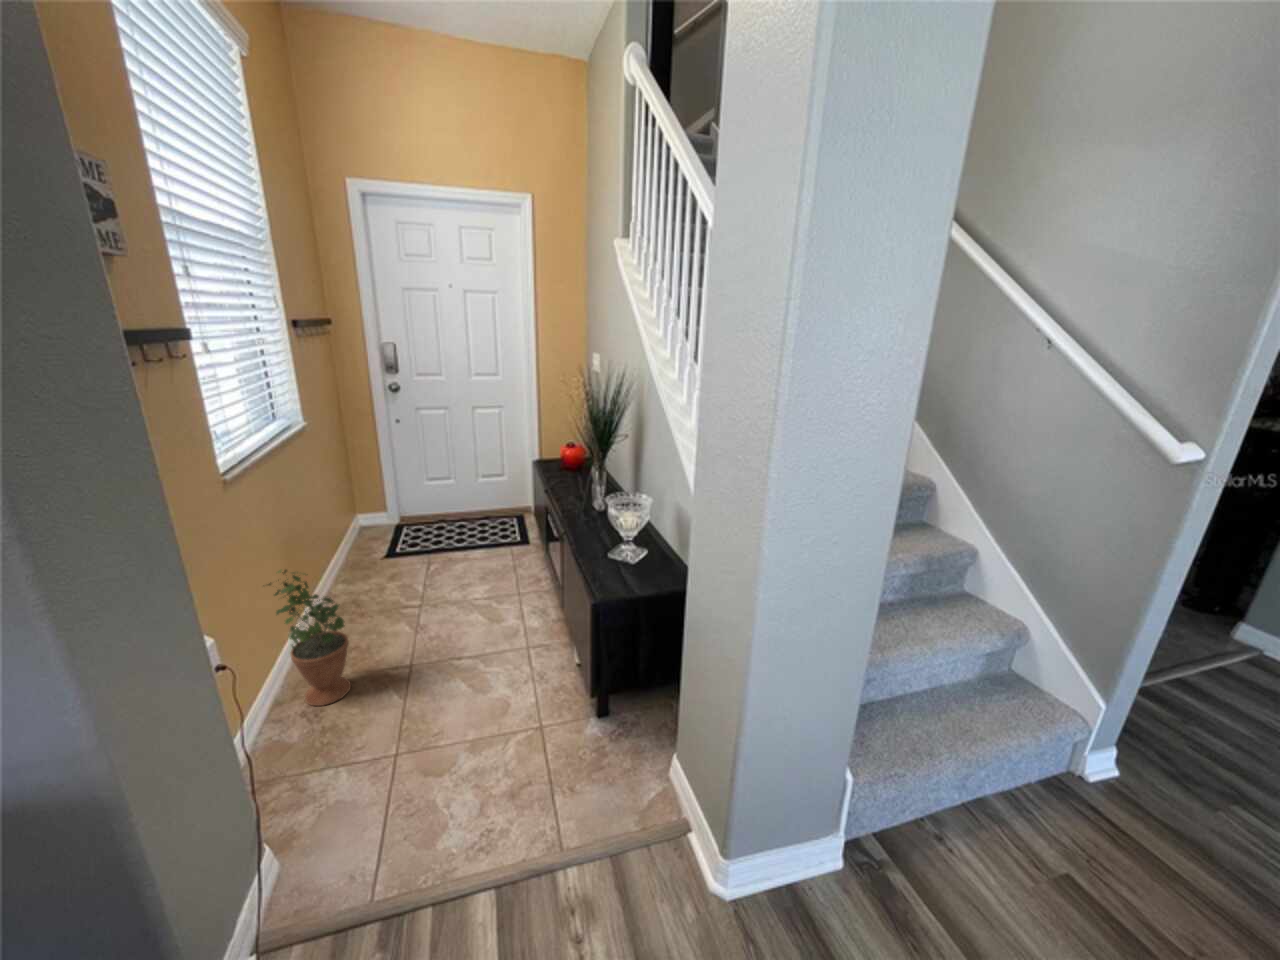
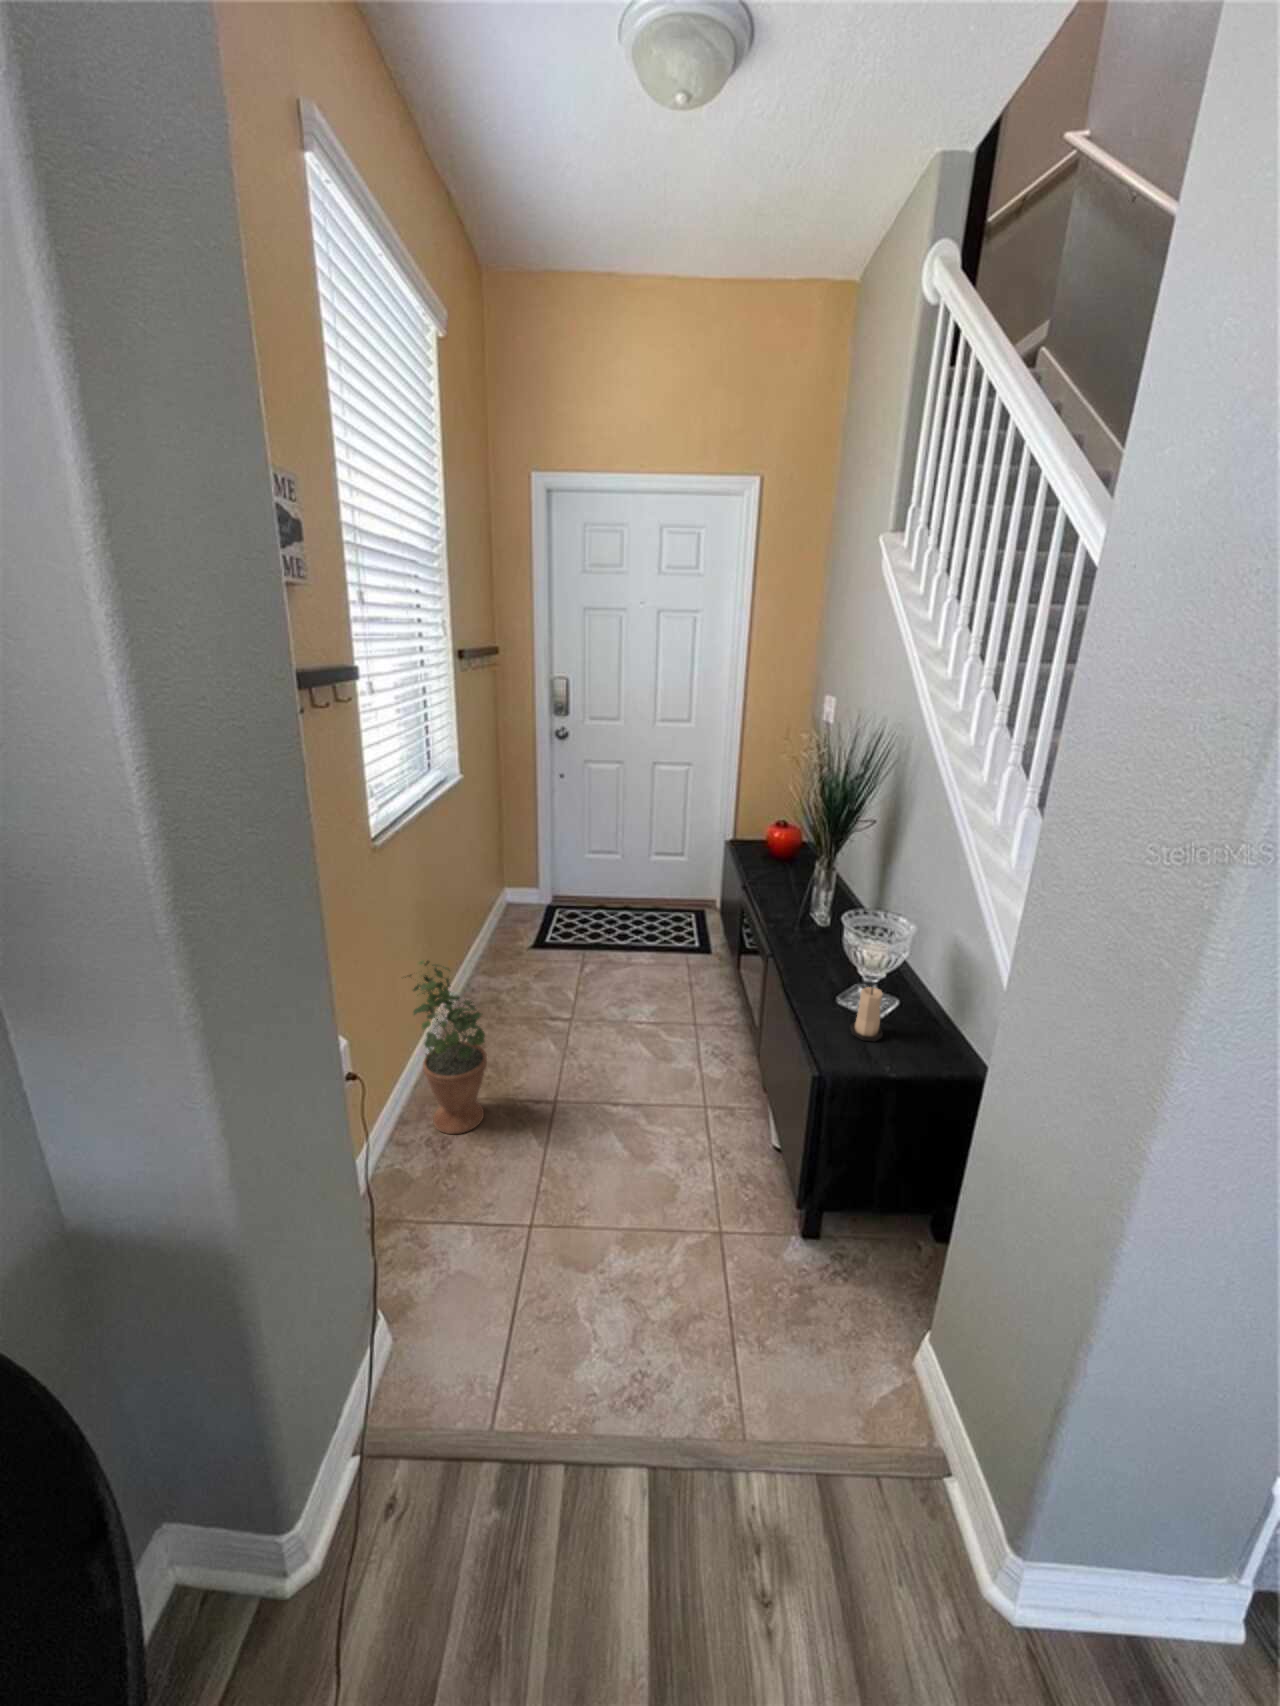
candle: none [617,539,637,576] -> present [850,987,883,1041]

